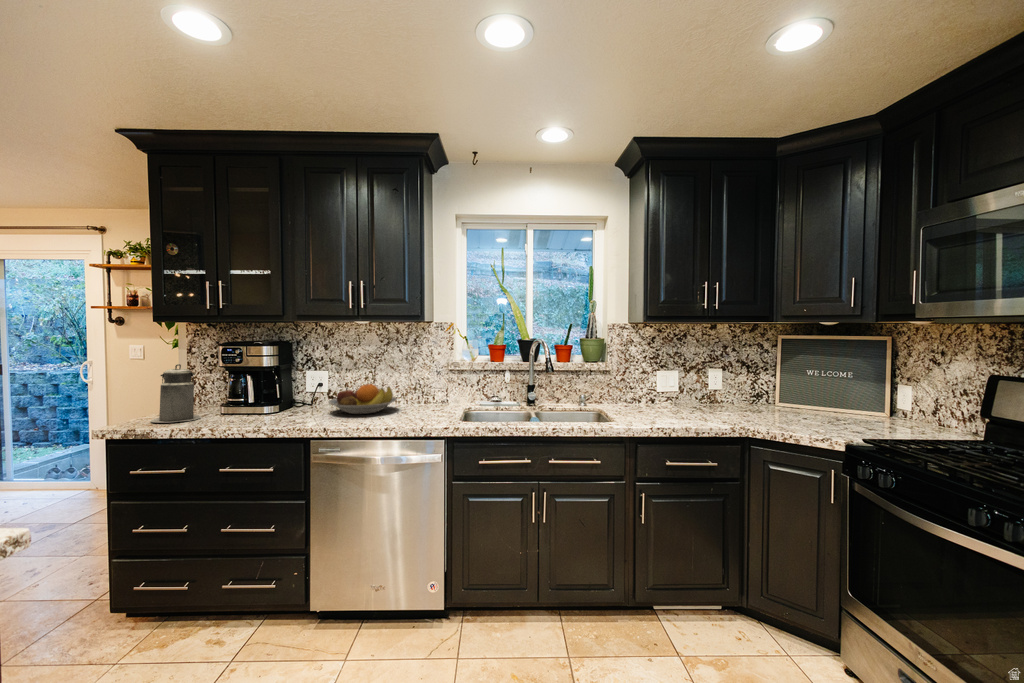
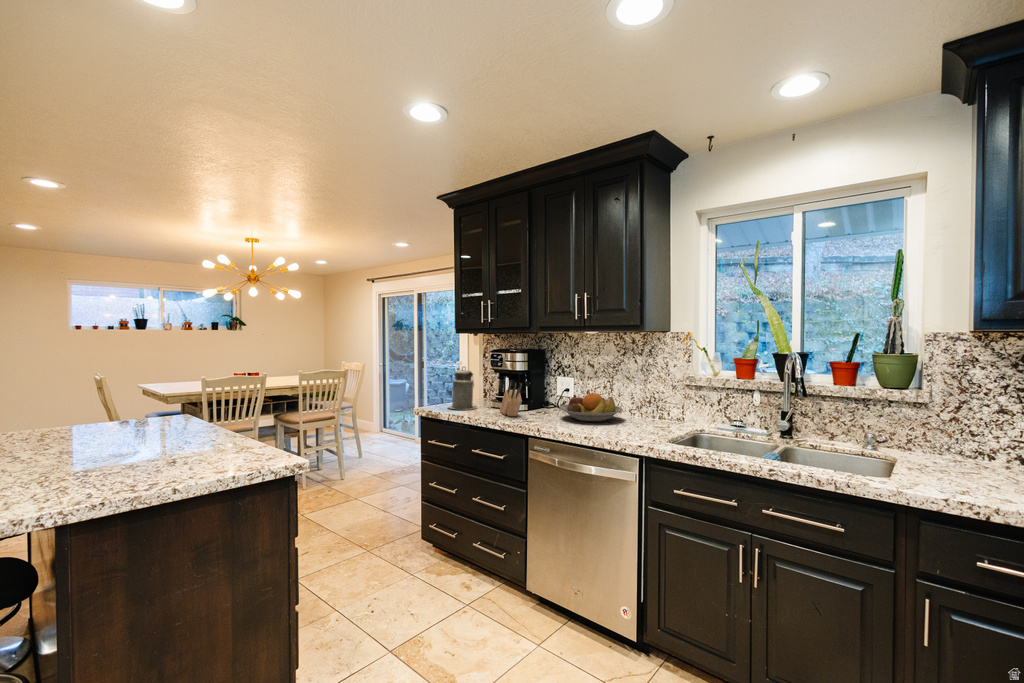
knife block: none [242,379,283,421] -> present [500,382,522,416]

